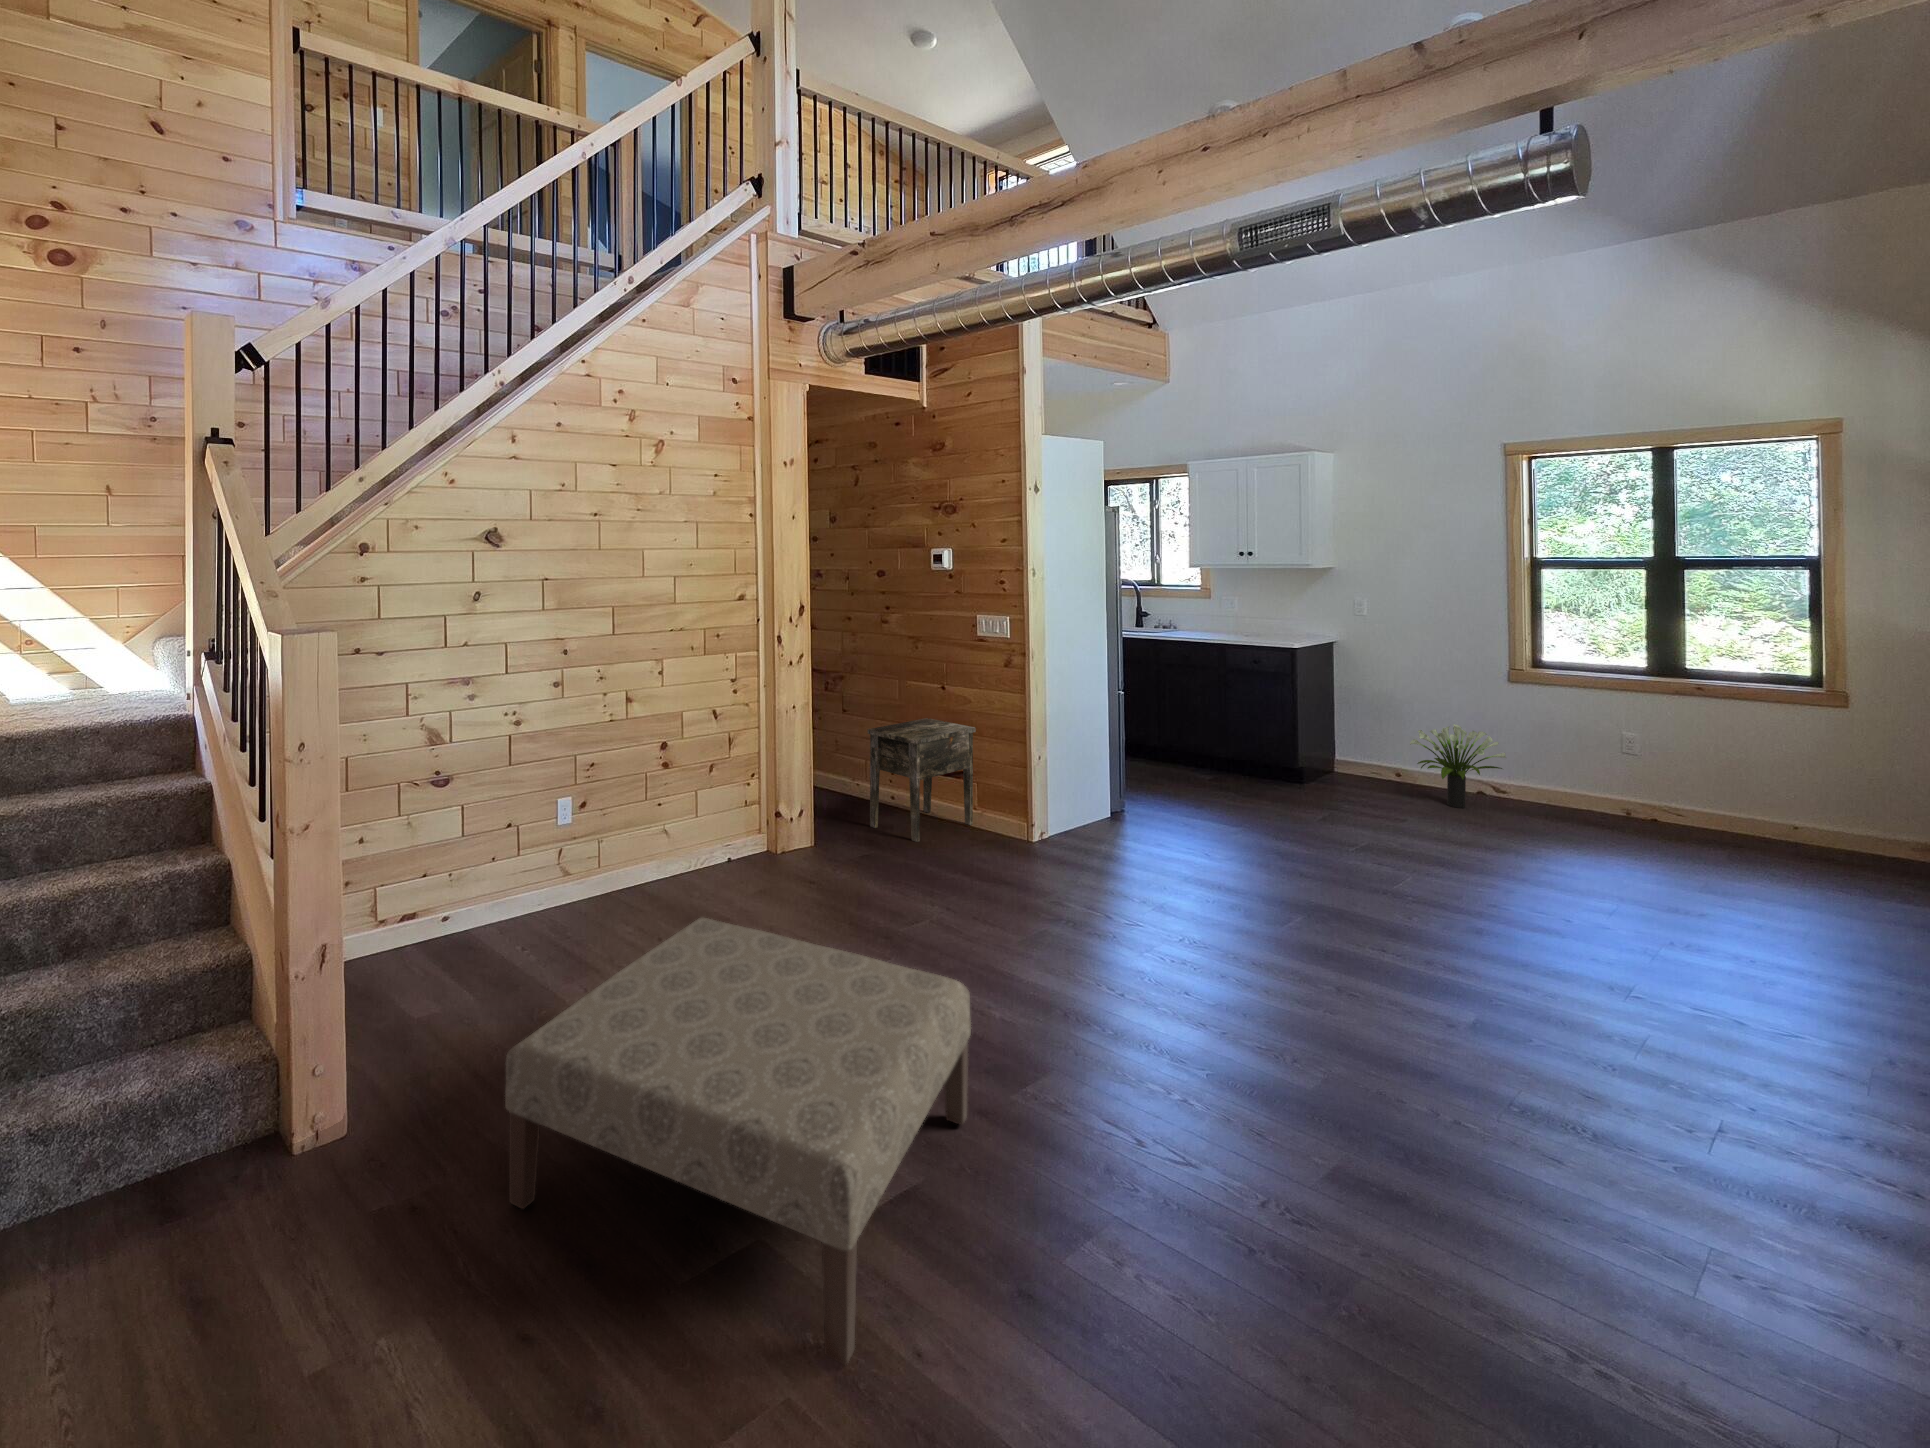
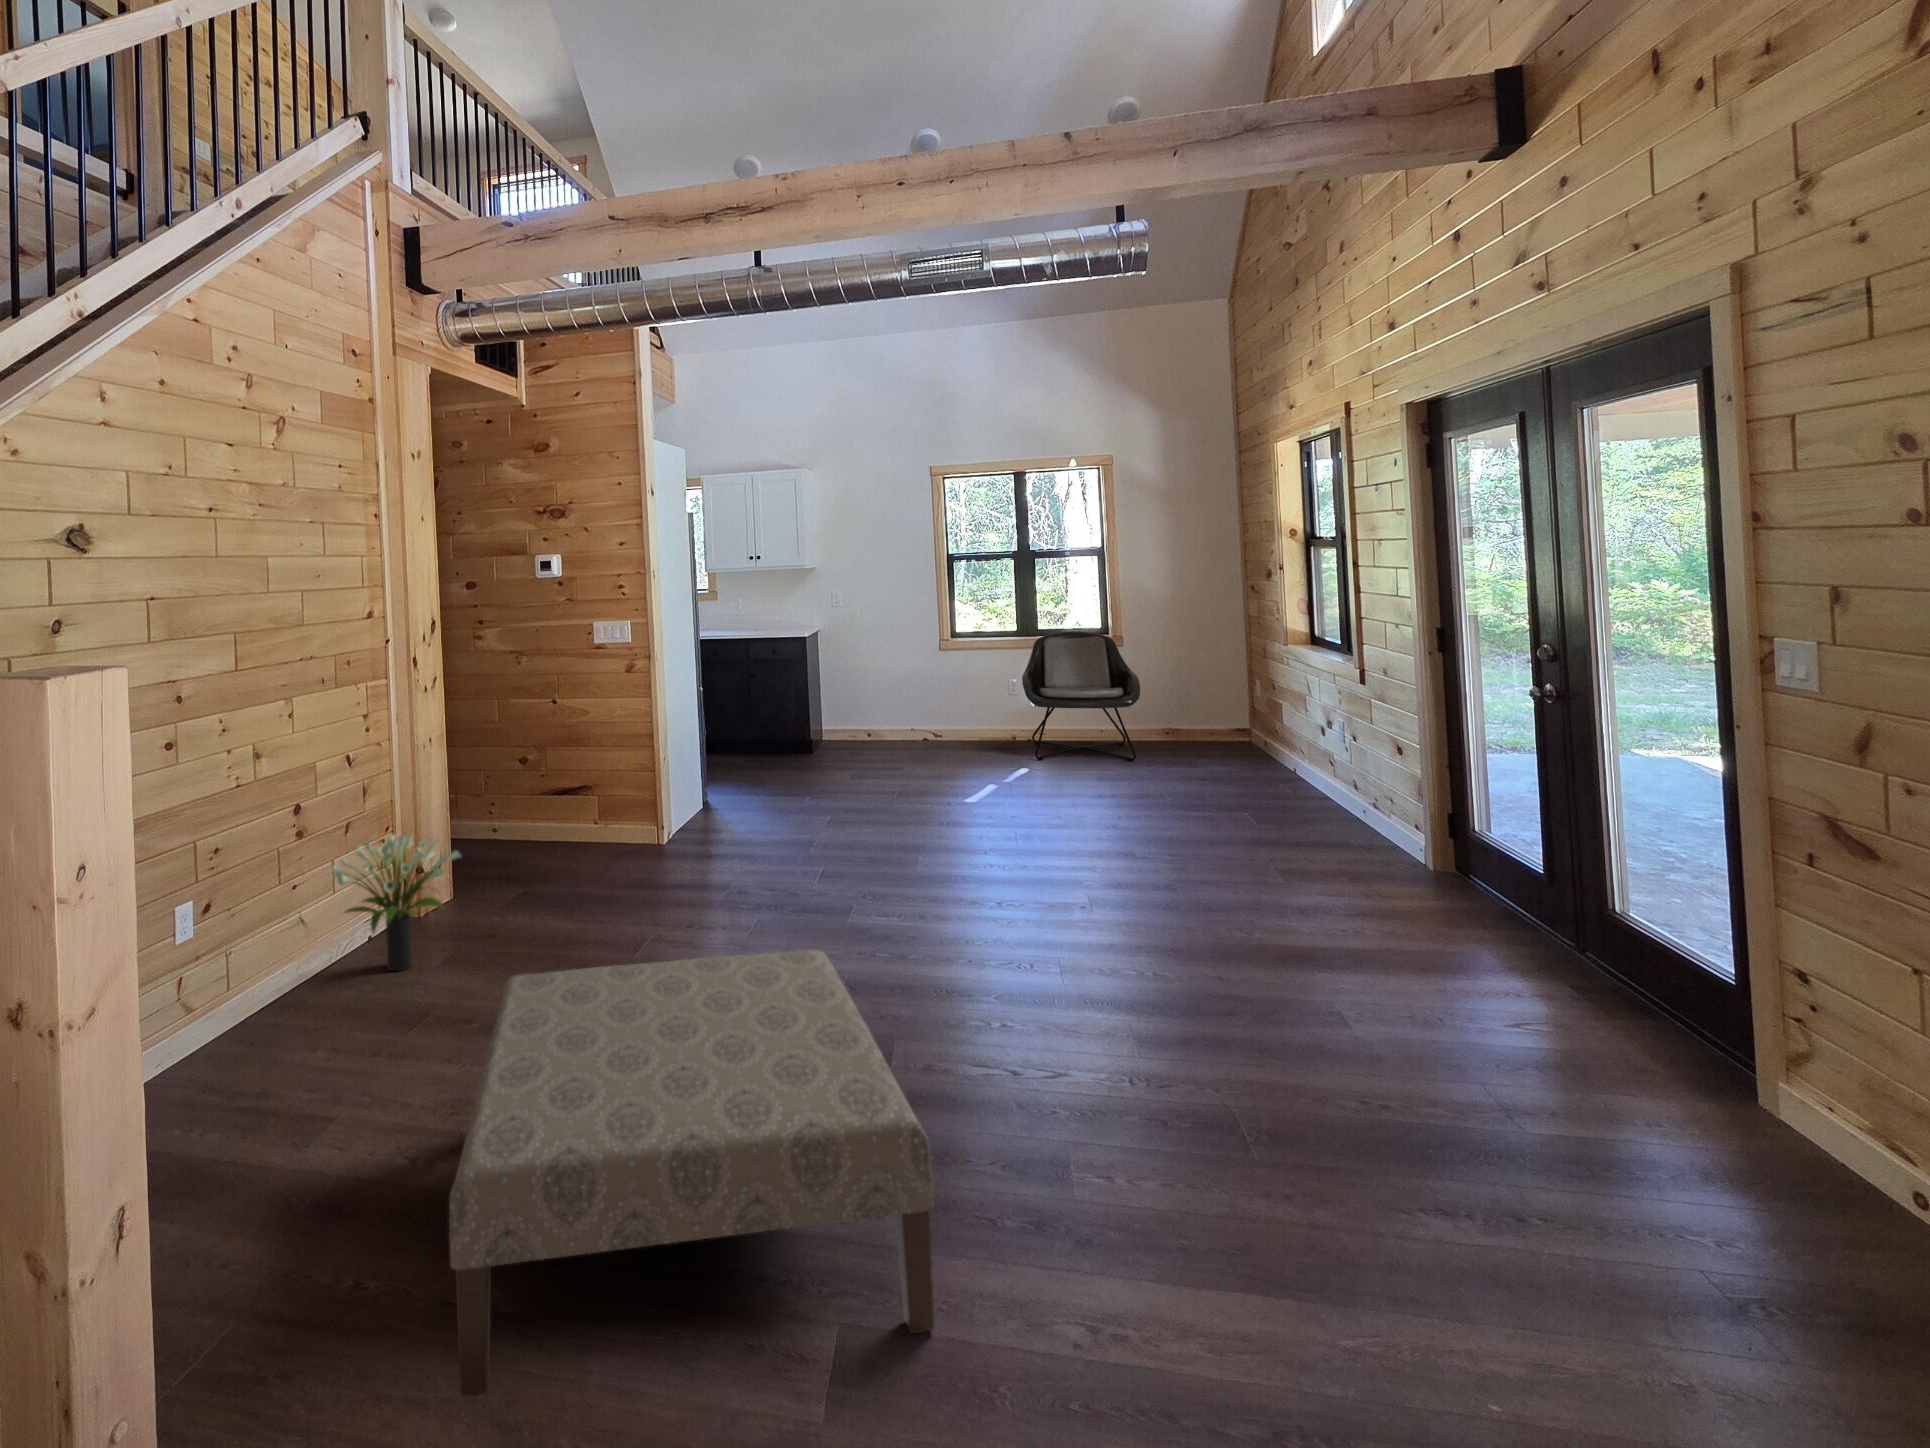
lounge chair: none [1611,684,1845,890] -> present [1022,631,1140,762]
side table: present [867,718,976,842] -> none [491,739,597,870]
potted plant: present [1410,724,1506,808] -> present [333,834,461,971]

